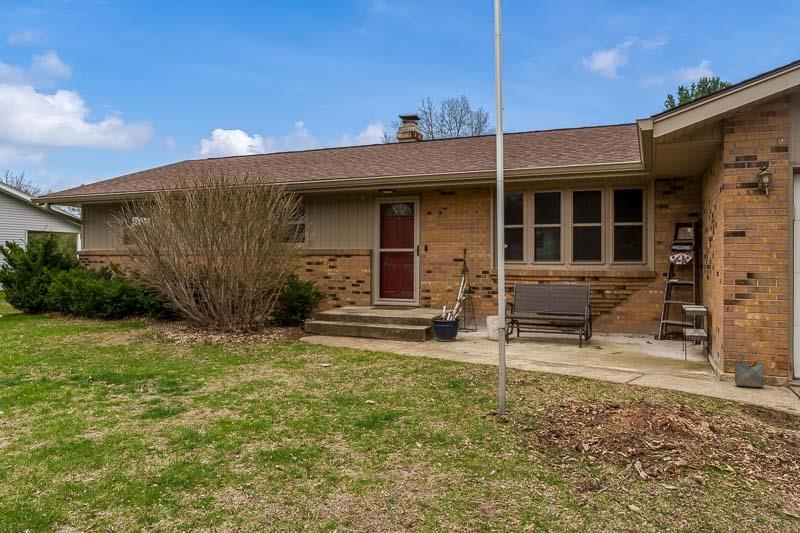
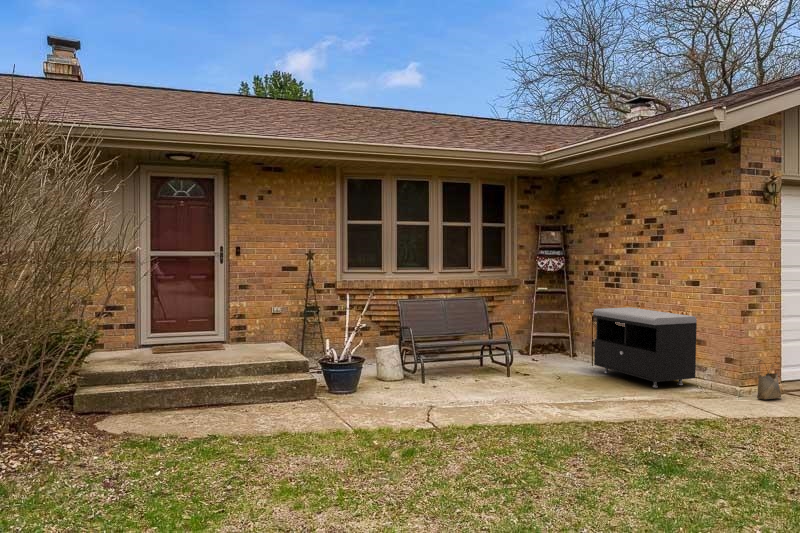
storage bench: none [660,297,716,370] -> present [593,307,697,388]

